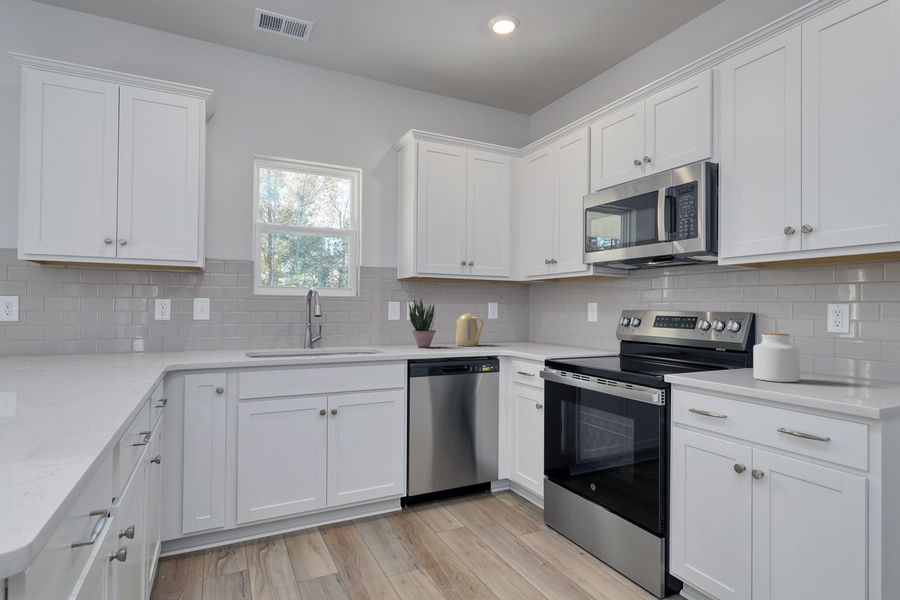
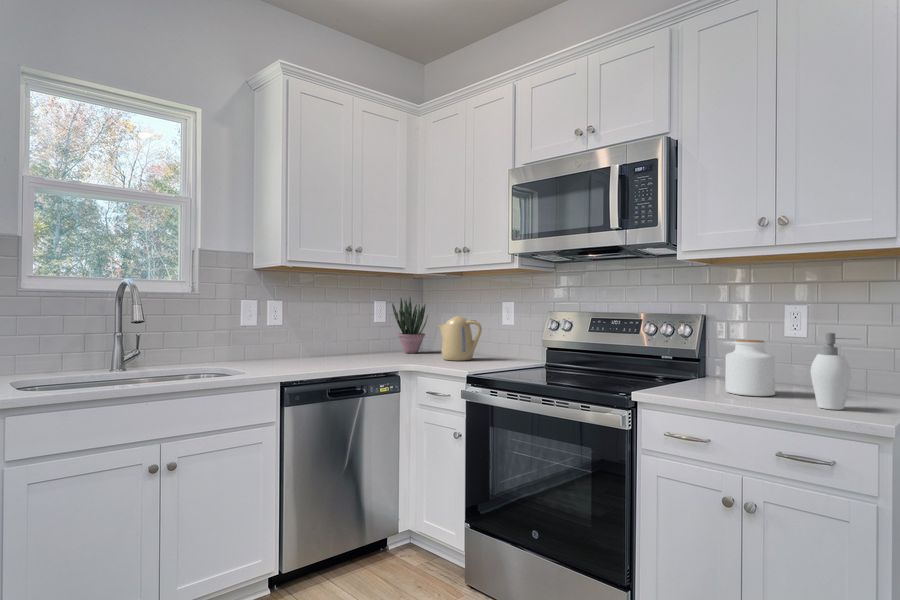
potted plant: present [408,299,436,348] -> present [392,298,428,353]
kettle: present [455,313,484,346] -> present [439,316,482,361]
soap dispenser: none [819,327,869,394] -> present [811,333,857,410]

